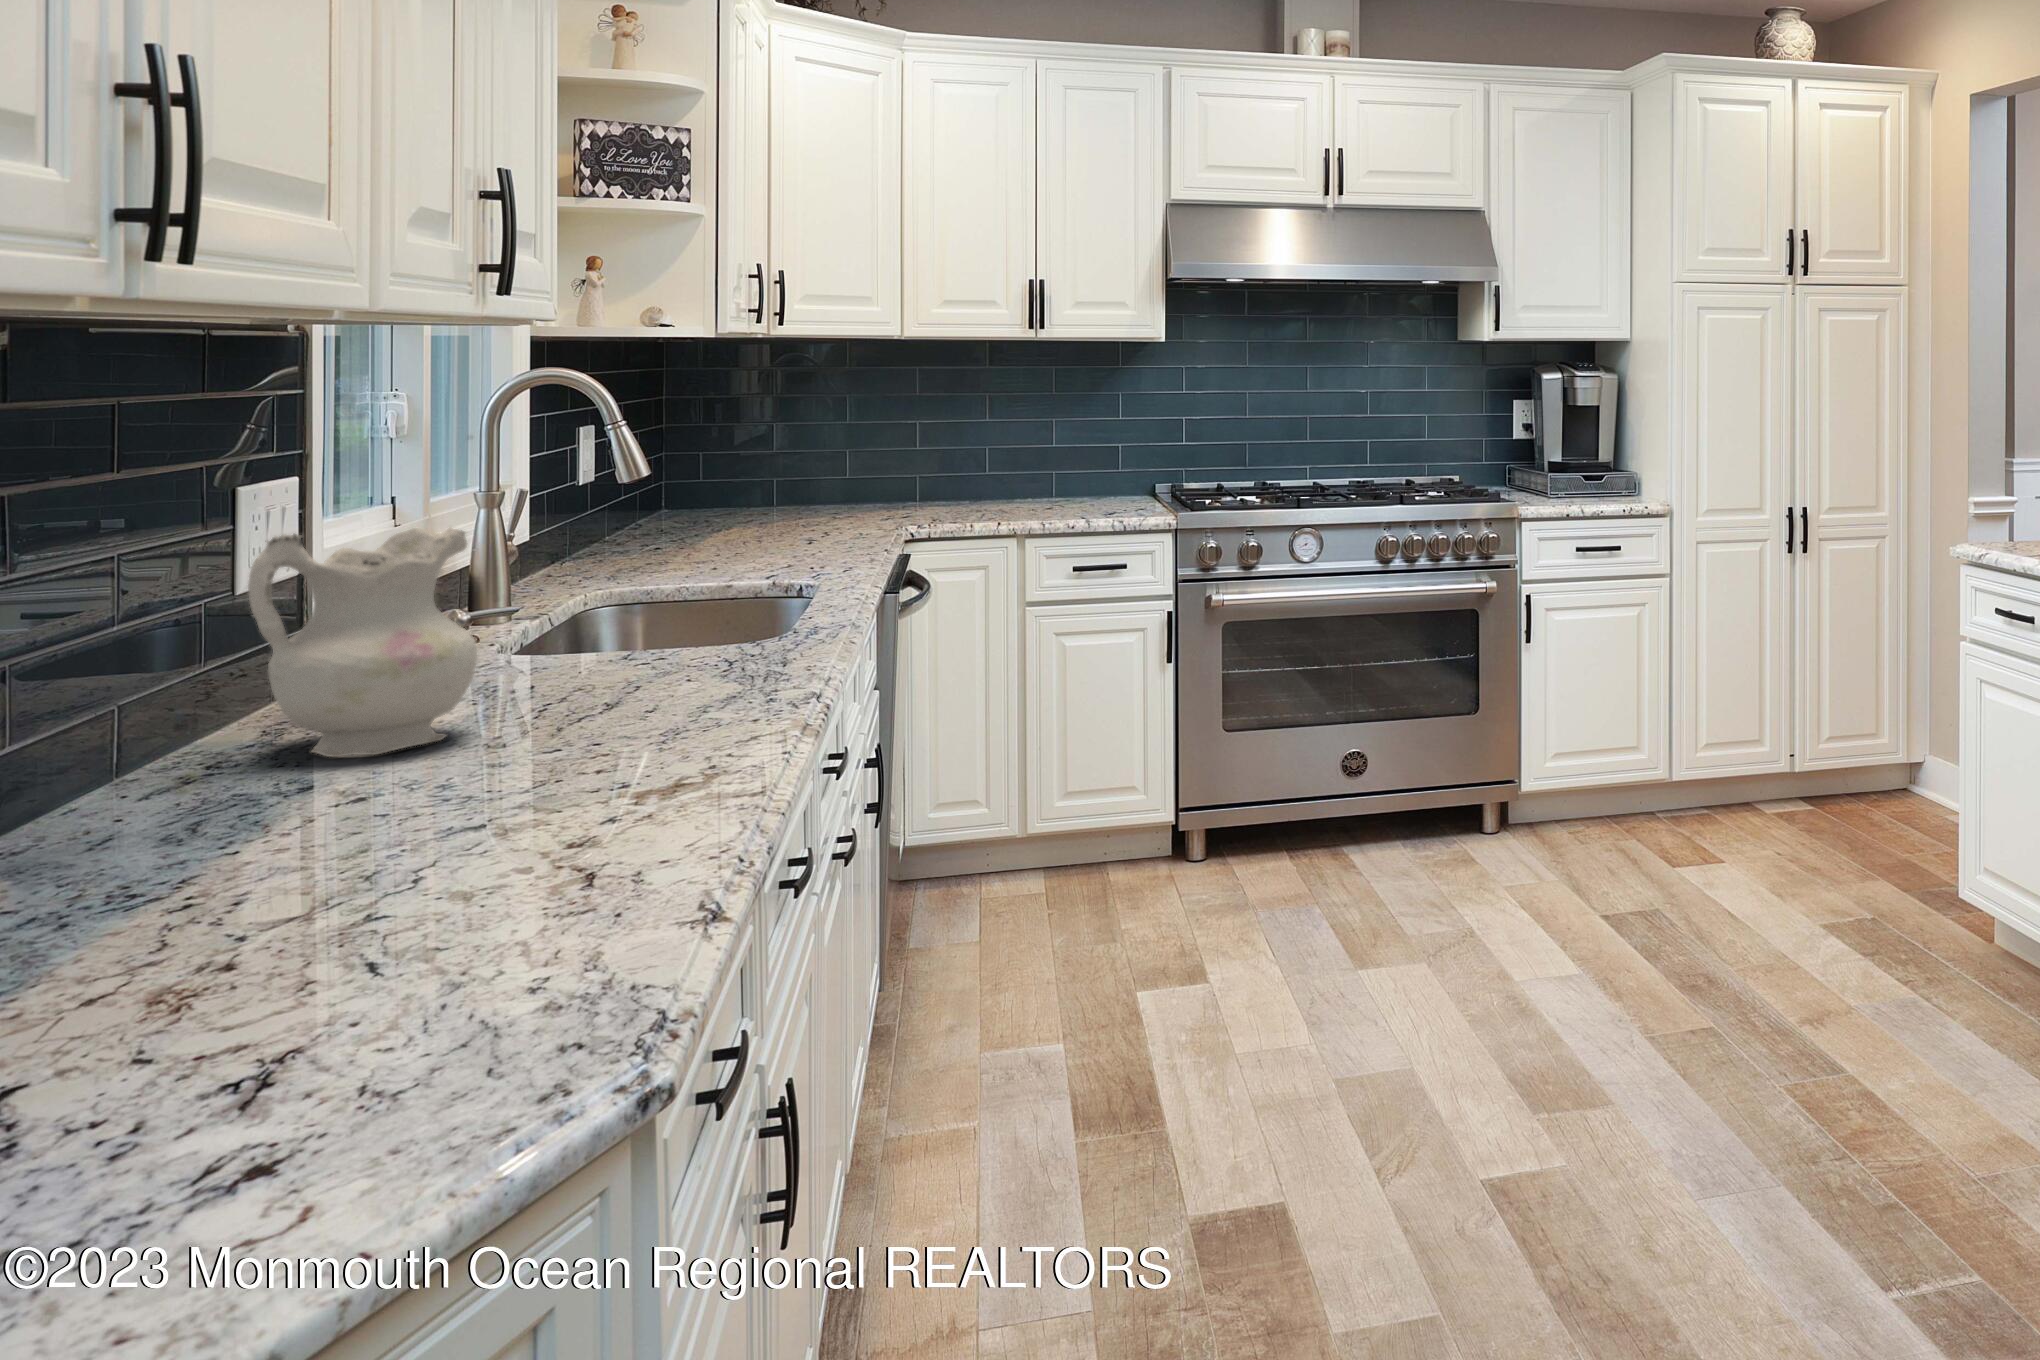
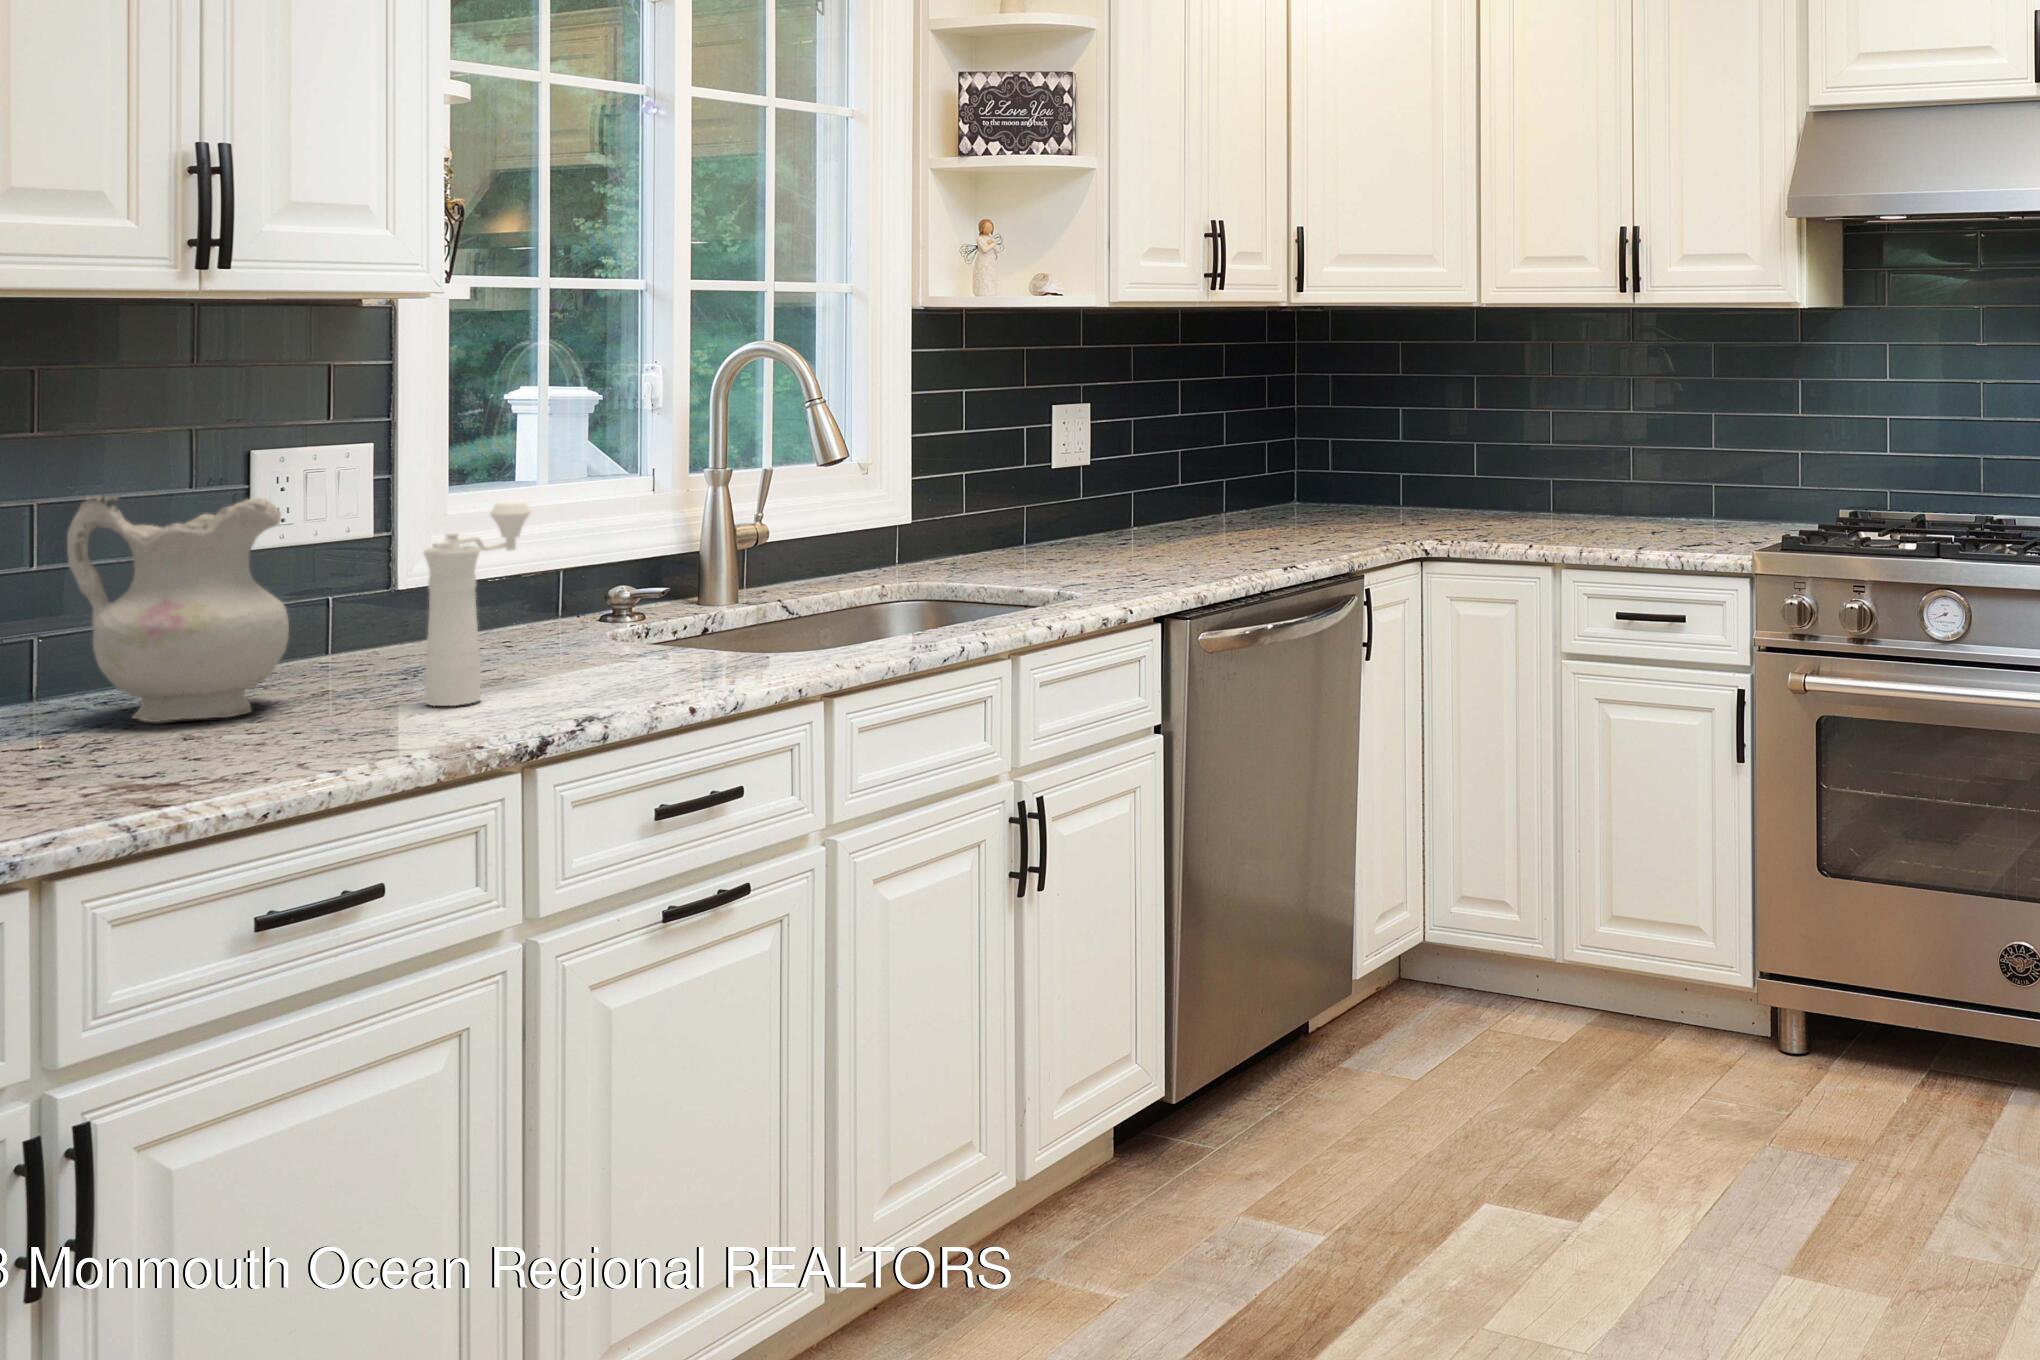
pepper mill: none [582,518,640,705] -> present [424,502,531,706]

